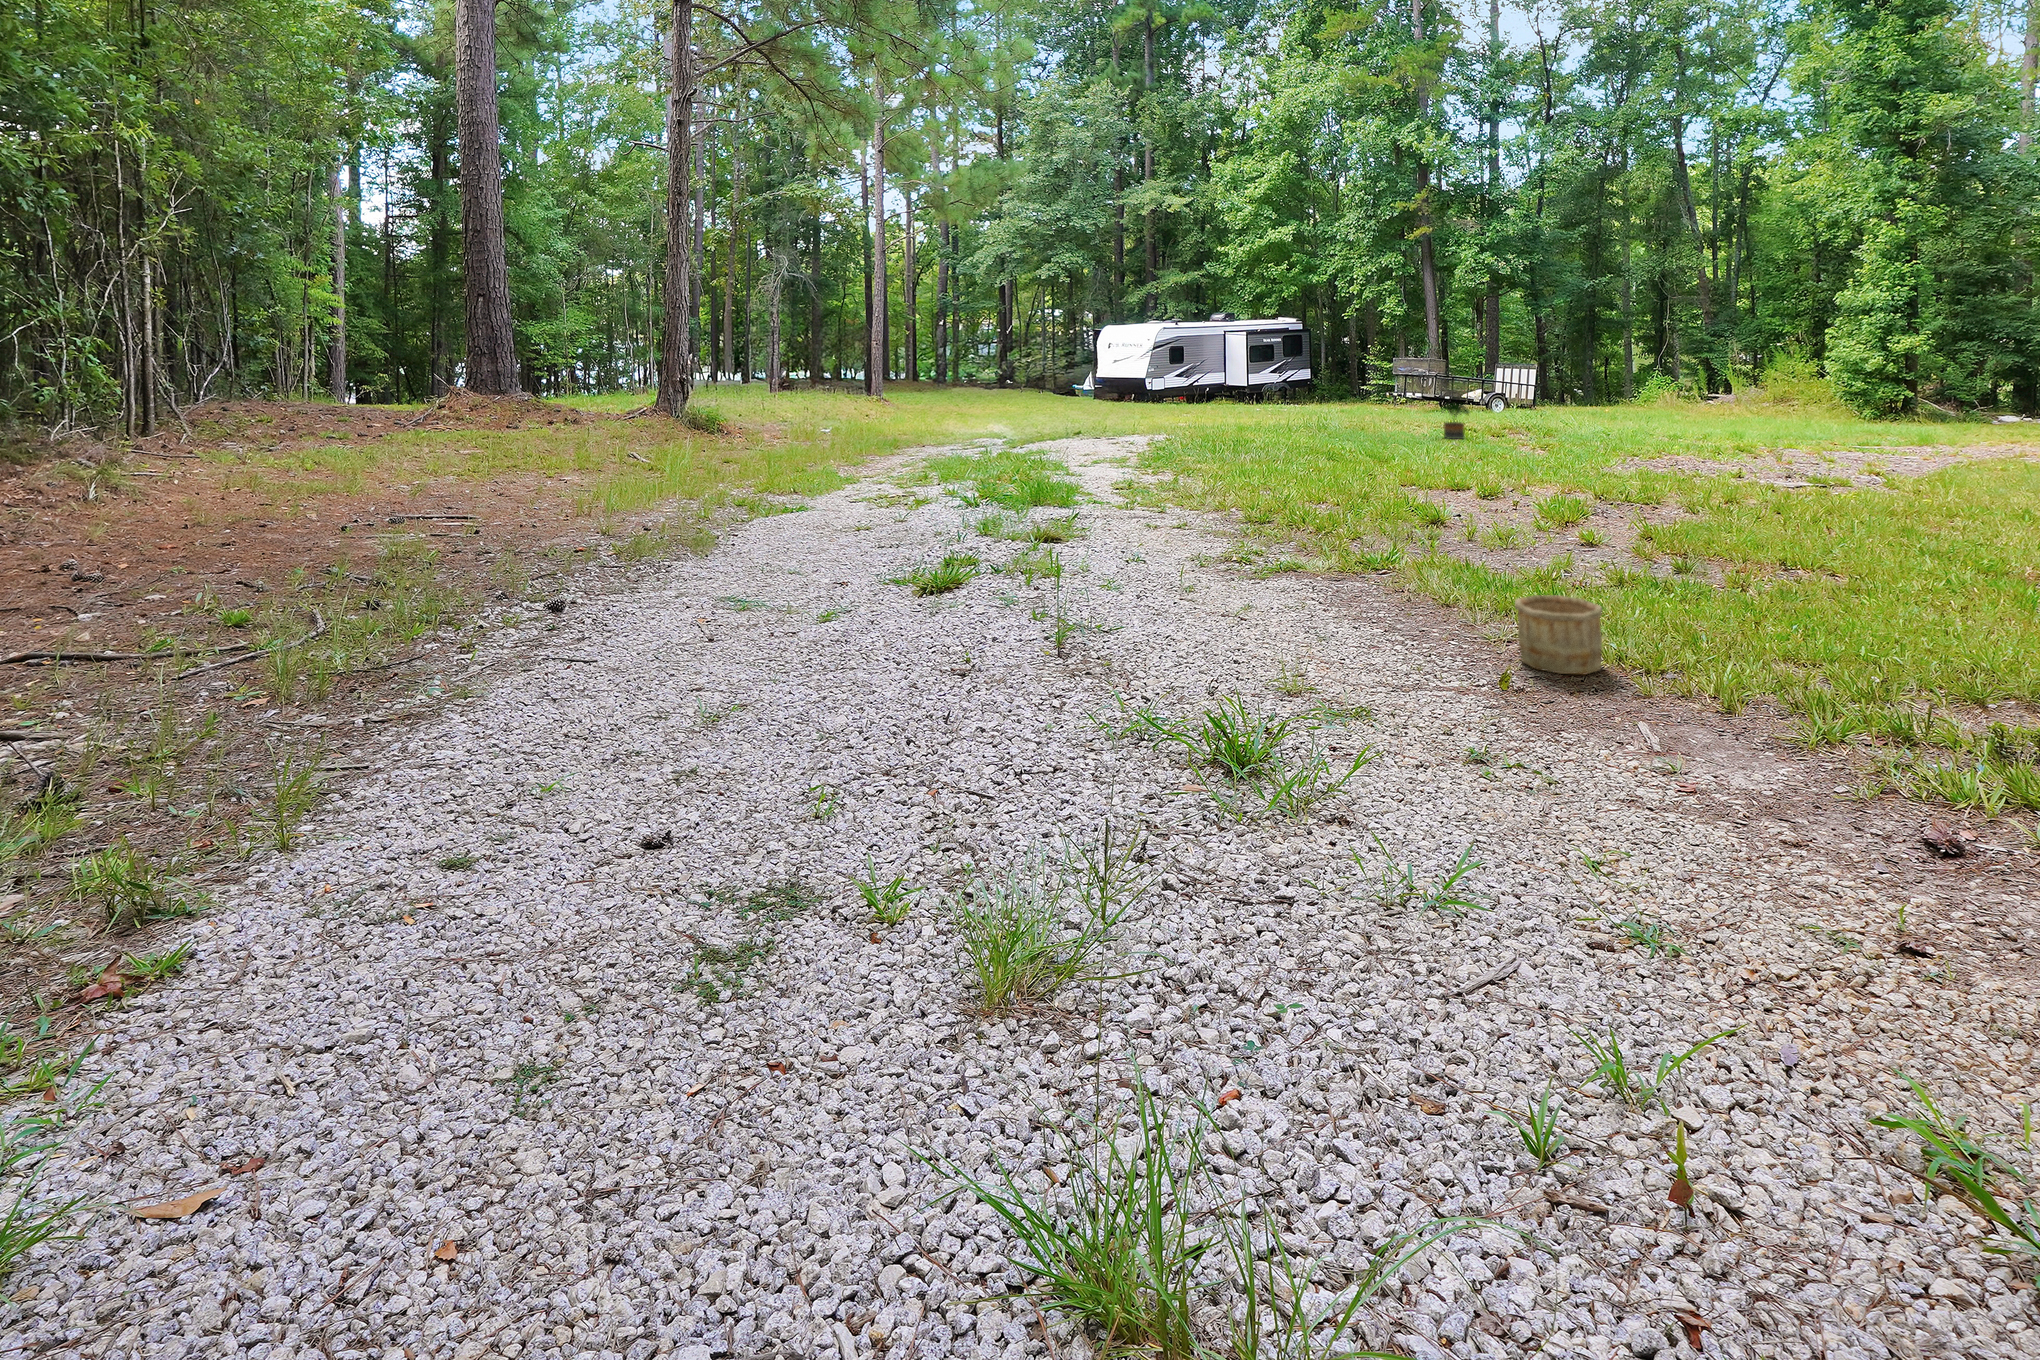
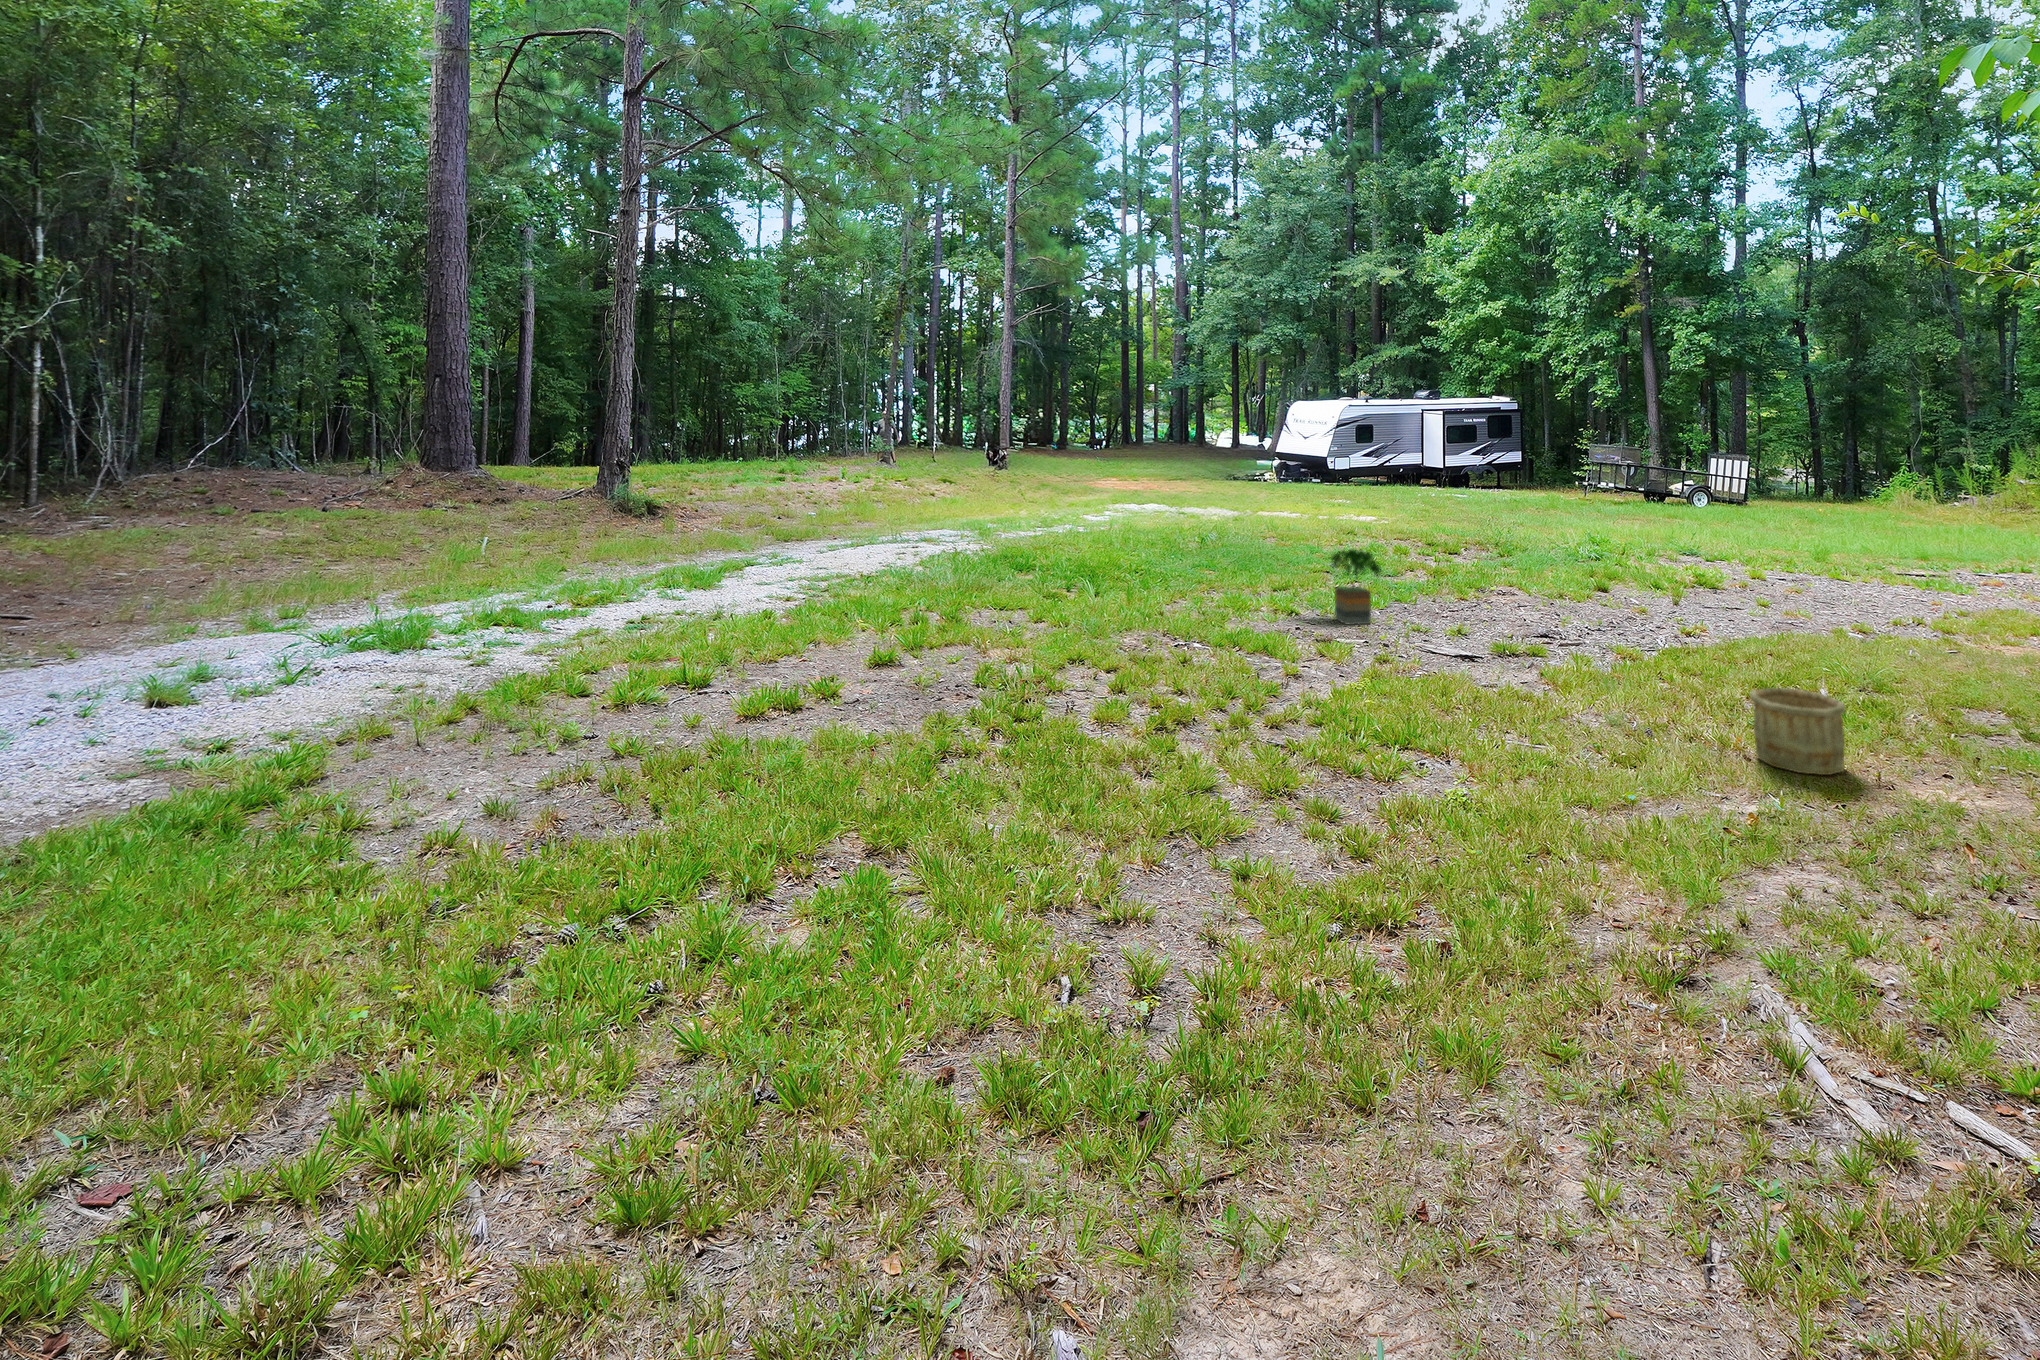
potted tree: present [1441,403,1469,439] -> present [1331,549,1381,625]

